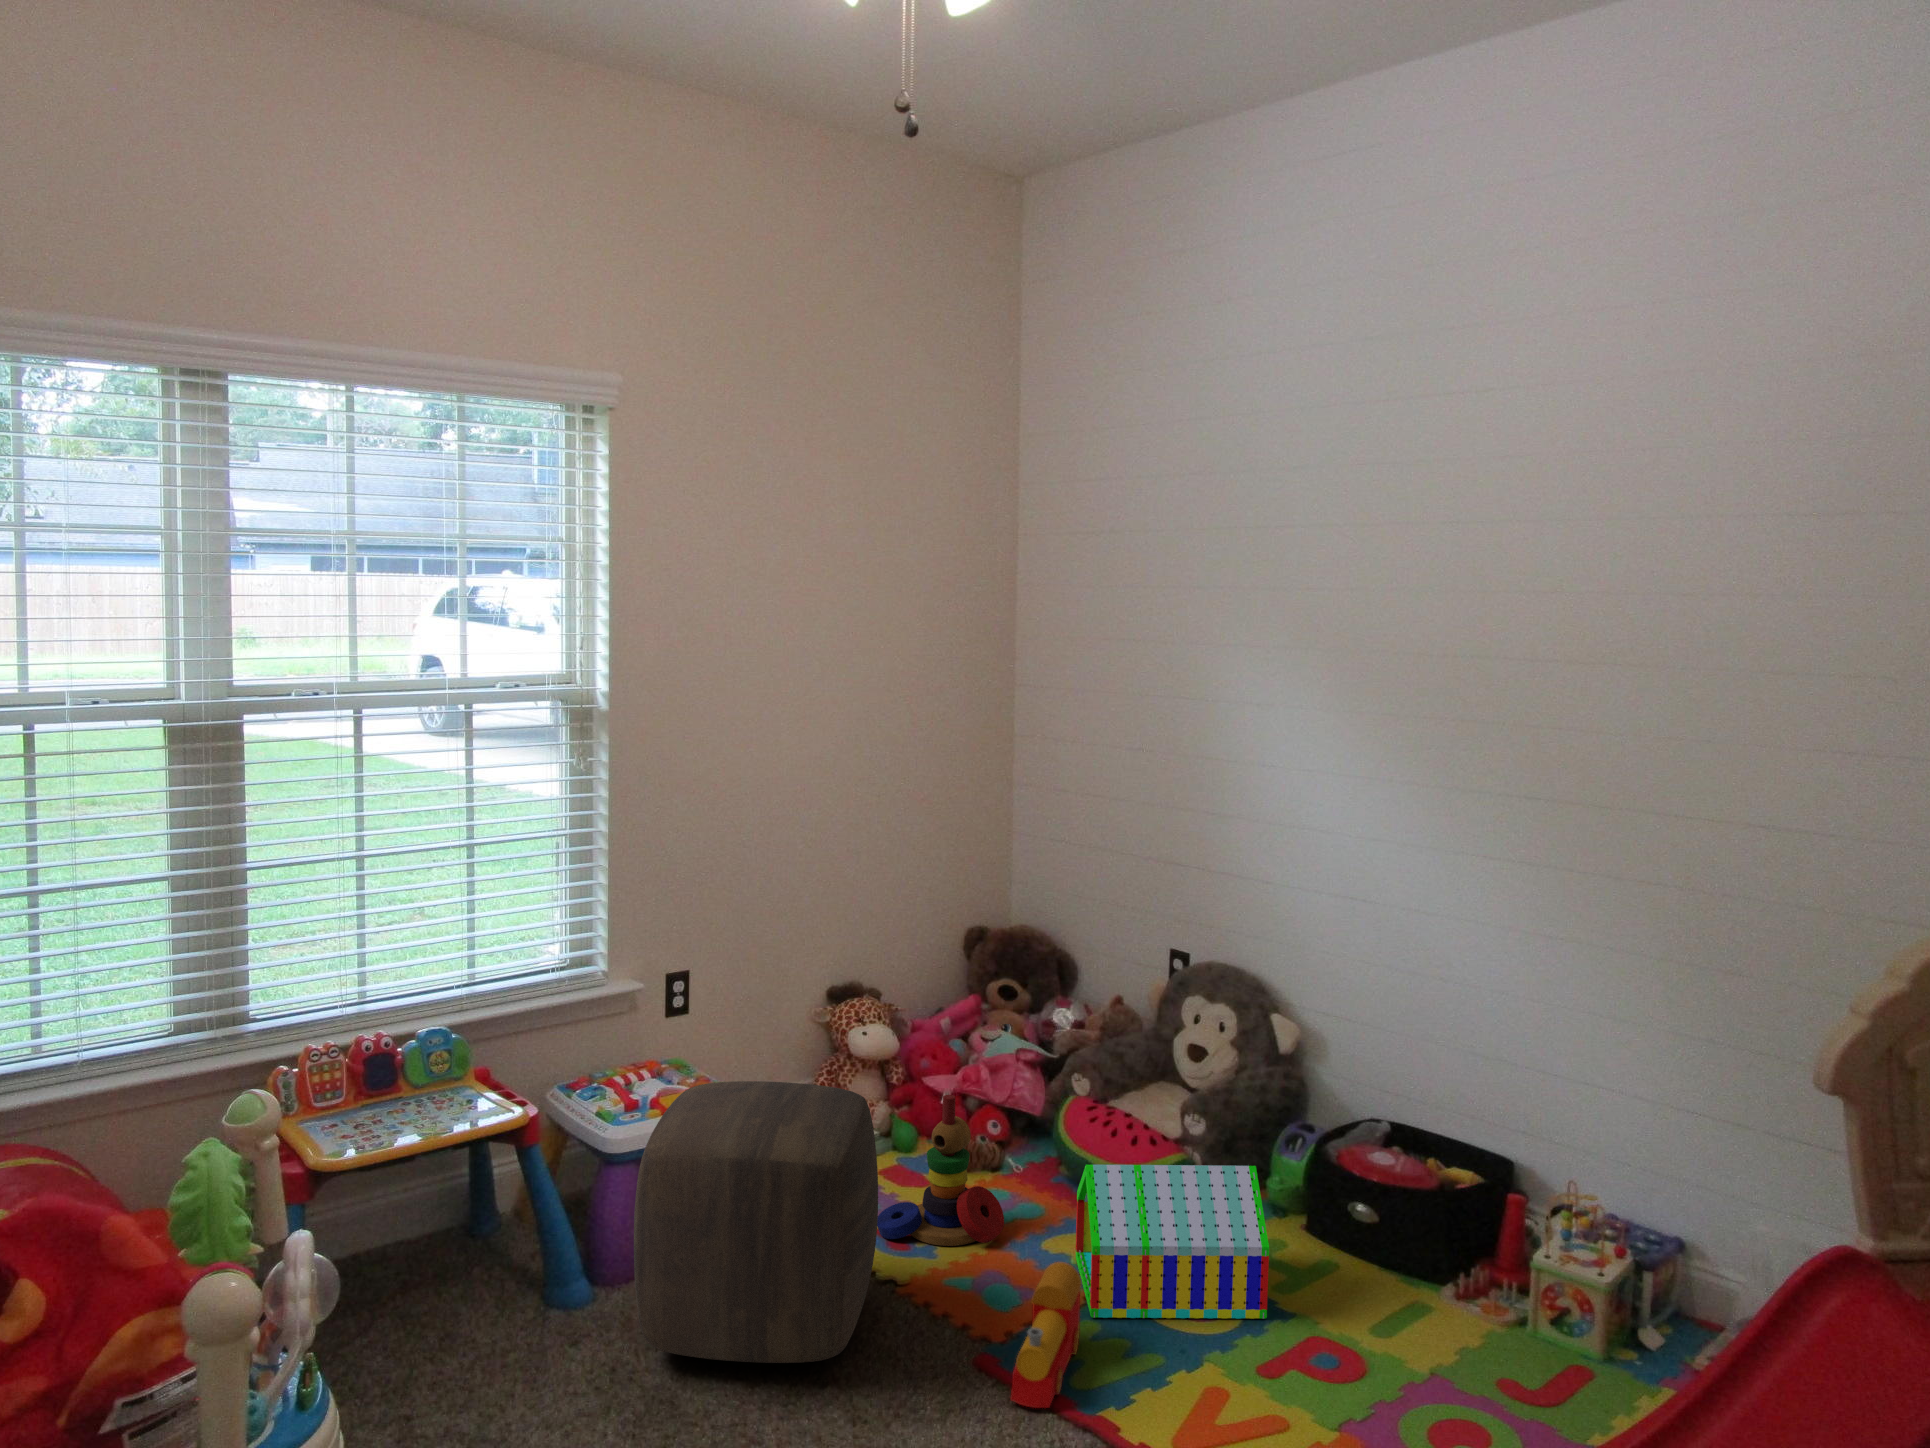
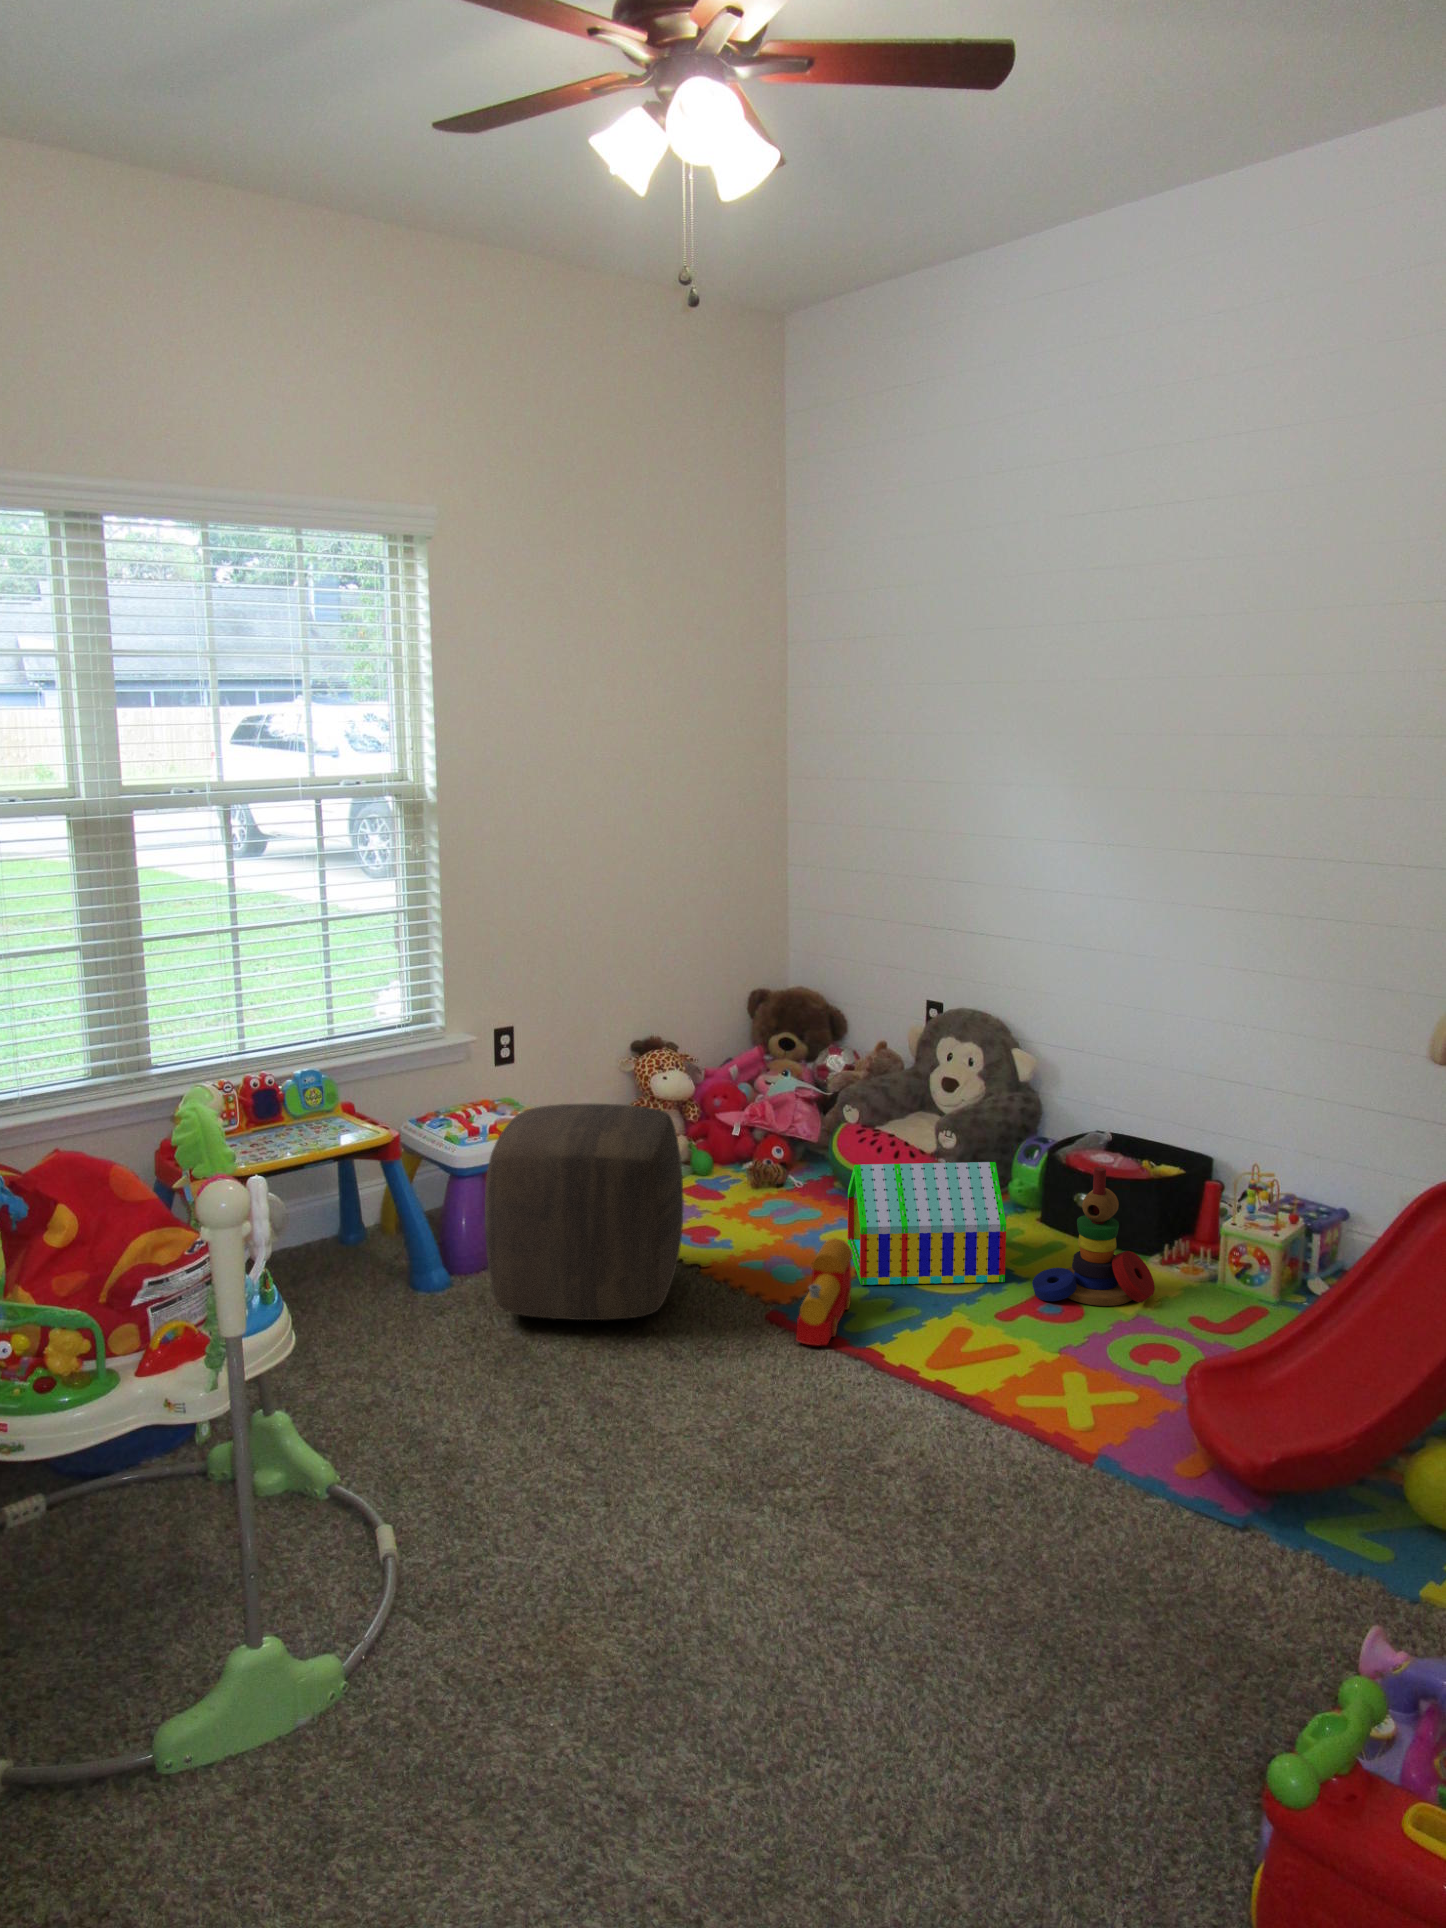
stacking toy: present [877,1095,1004,1246] -> present [1032,1167,1155,1306]

